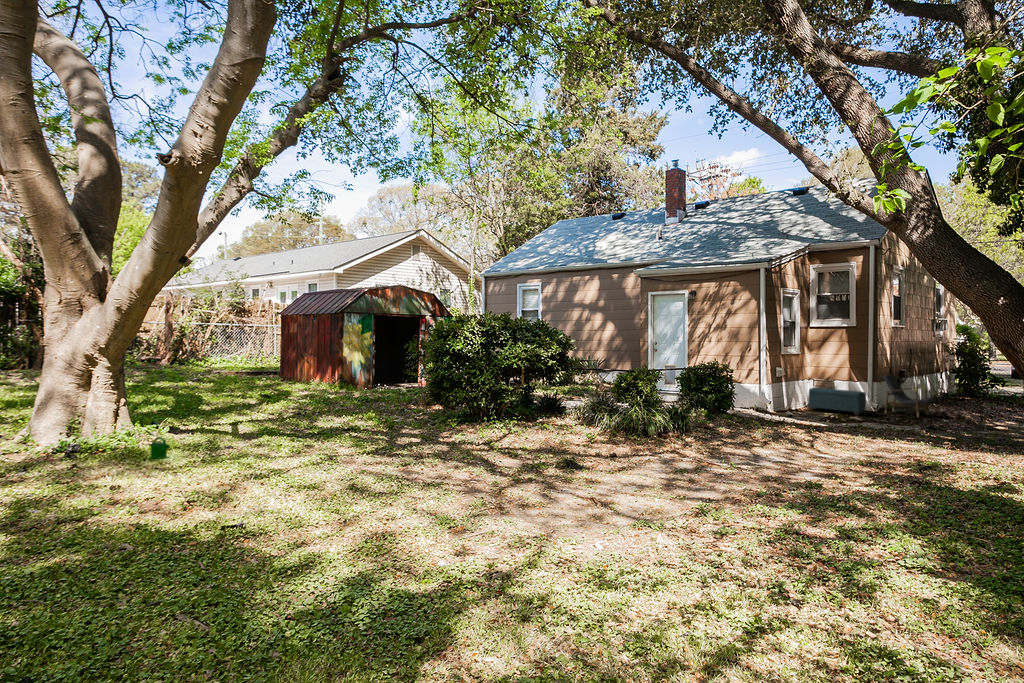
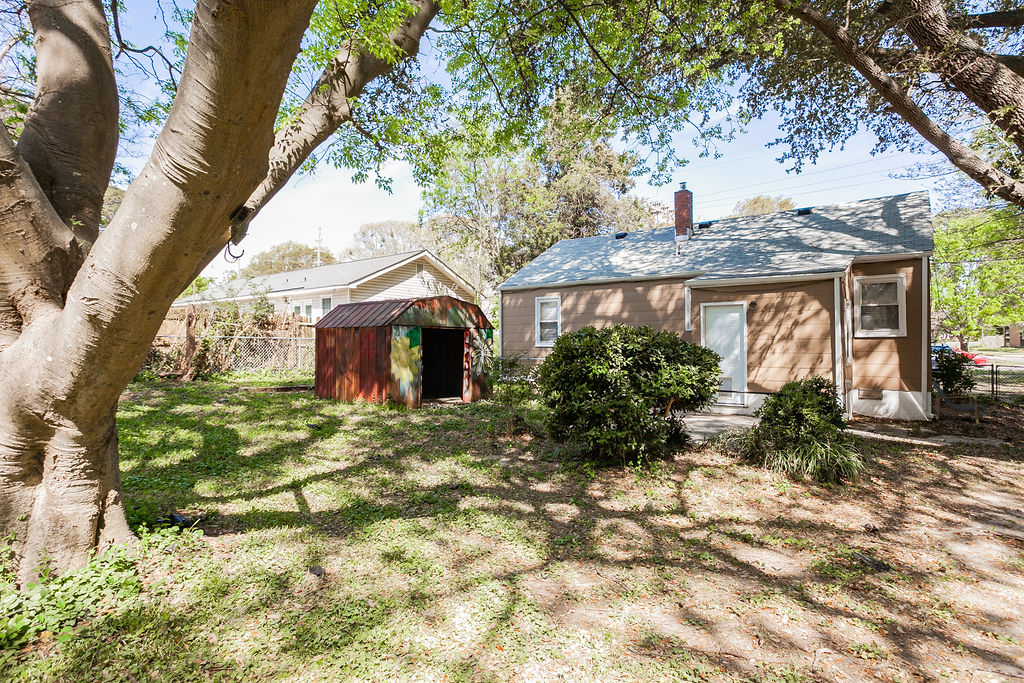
bench: present [808,388,866,415] -> none [866,395,928,424]
watering can: present [150,437,170,459] -> none [164,568,208,619]

